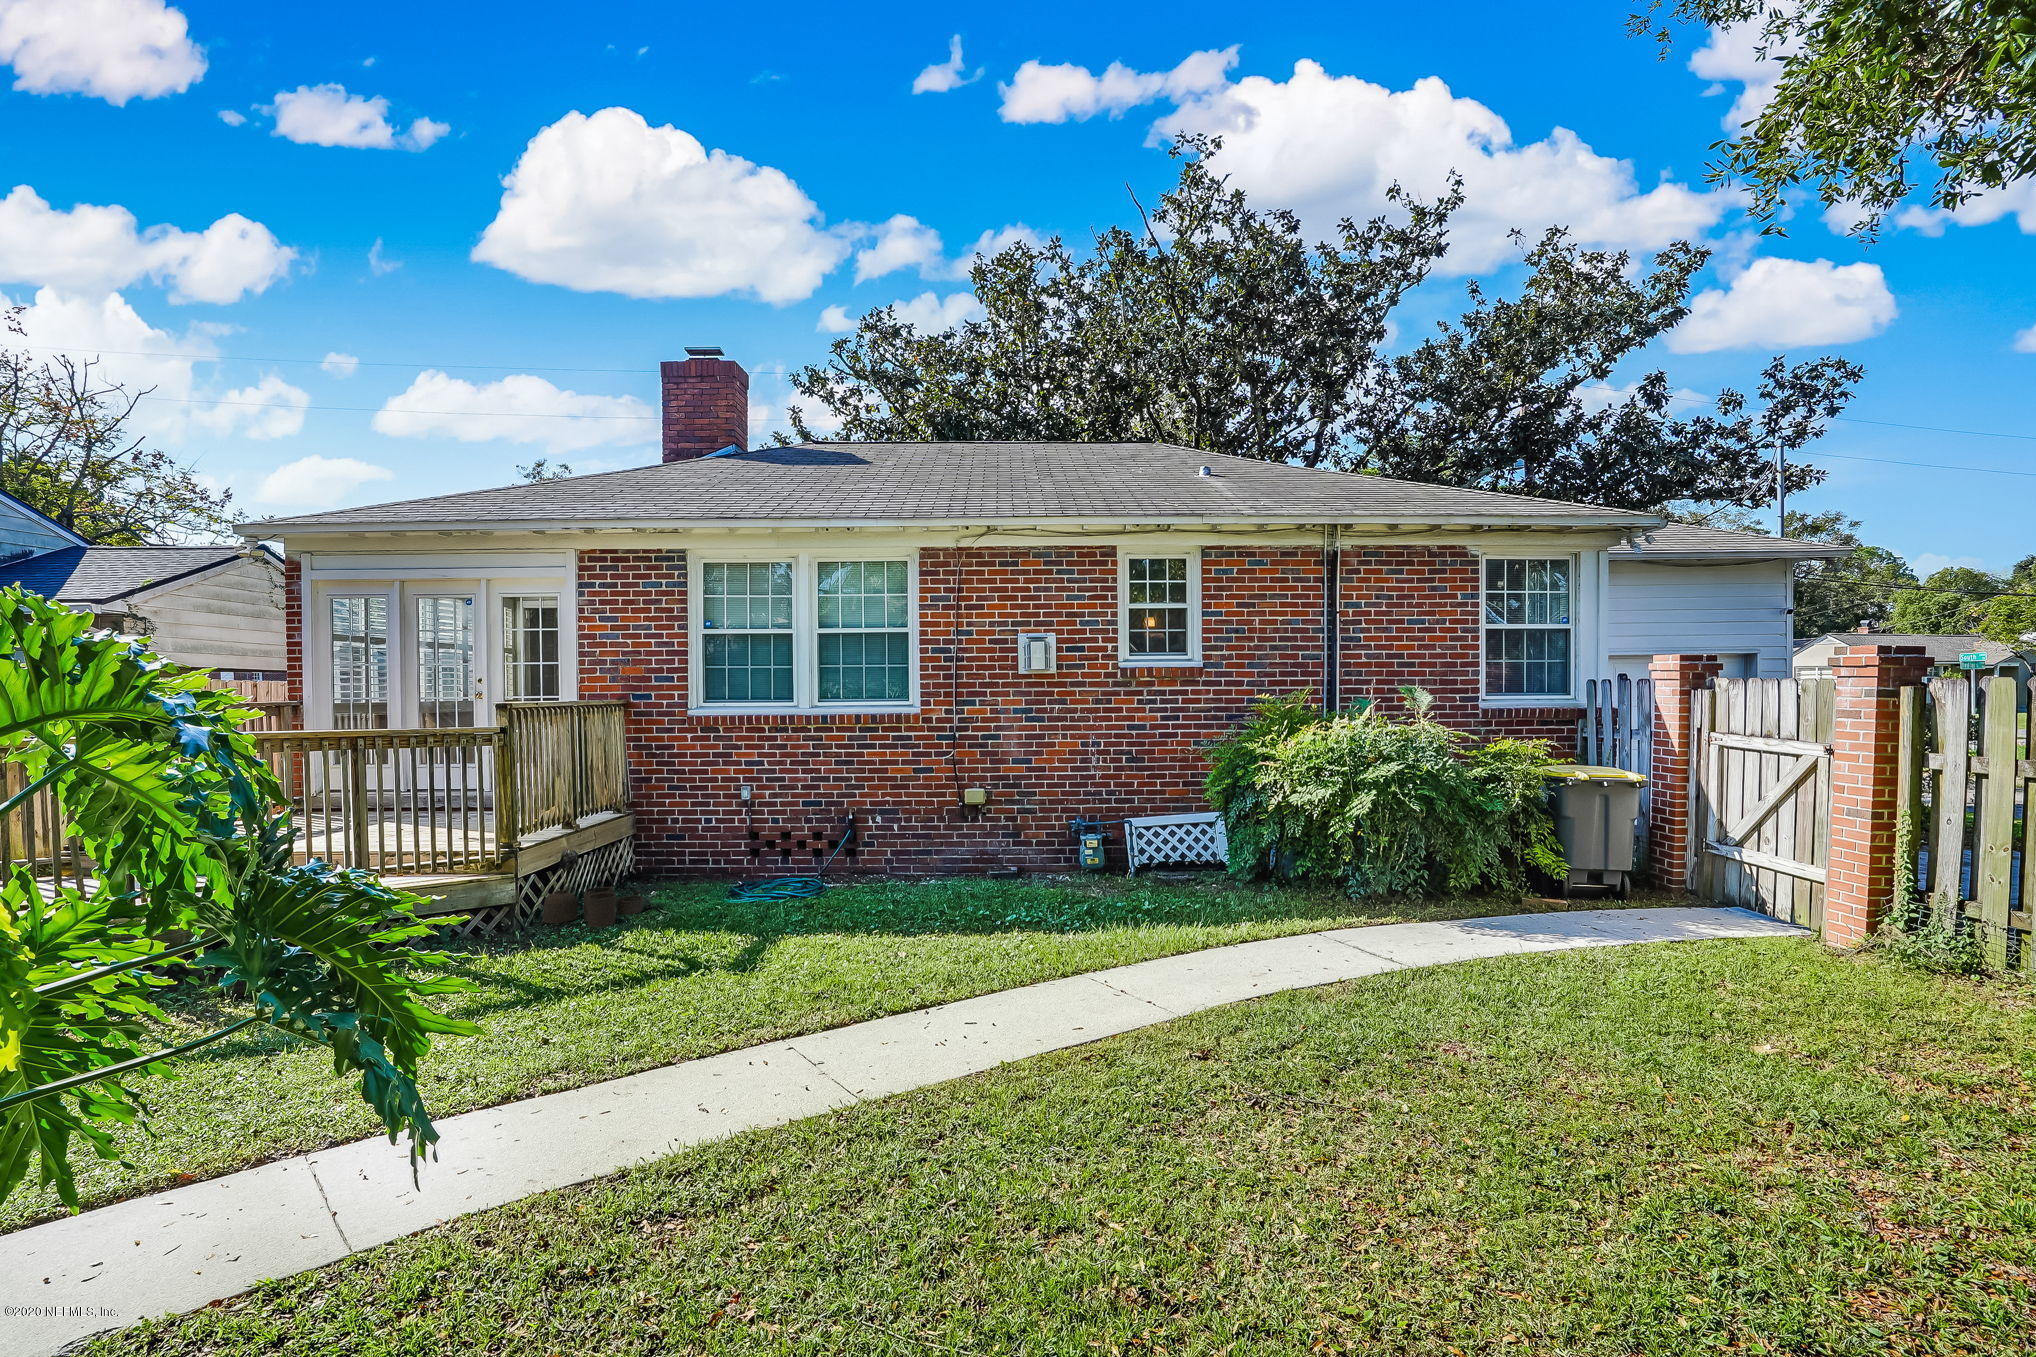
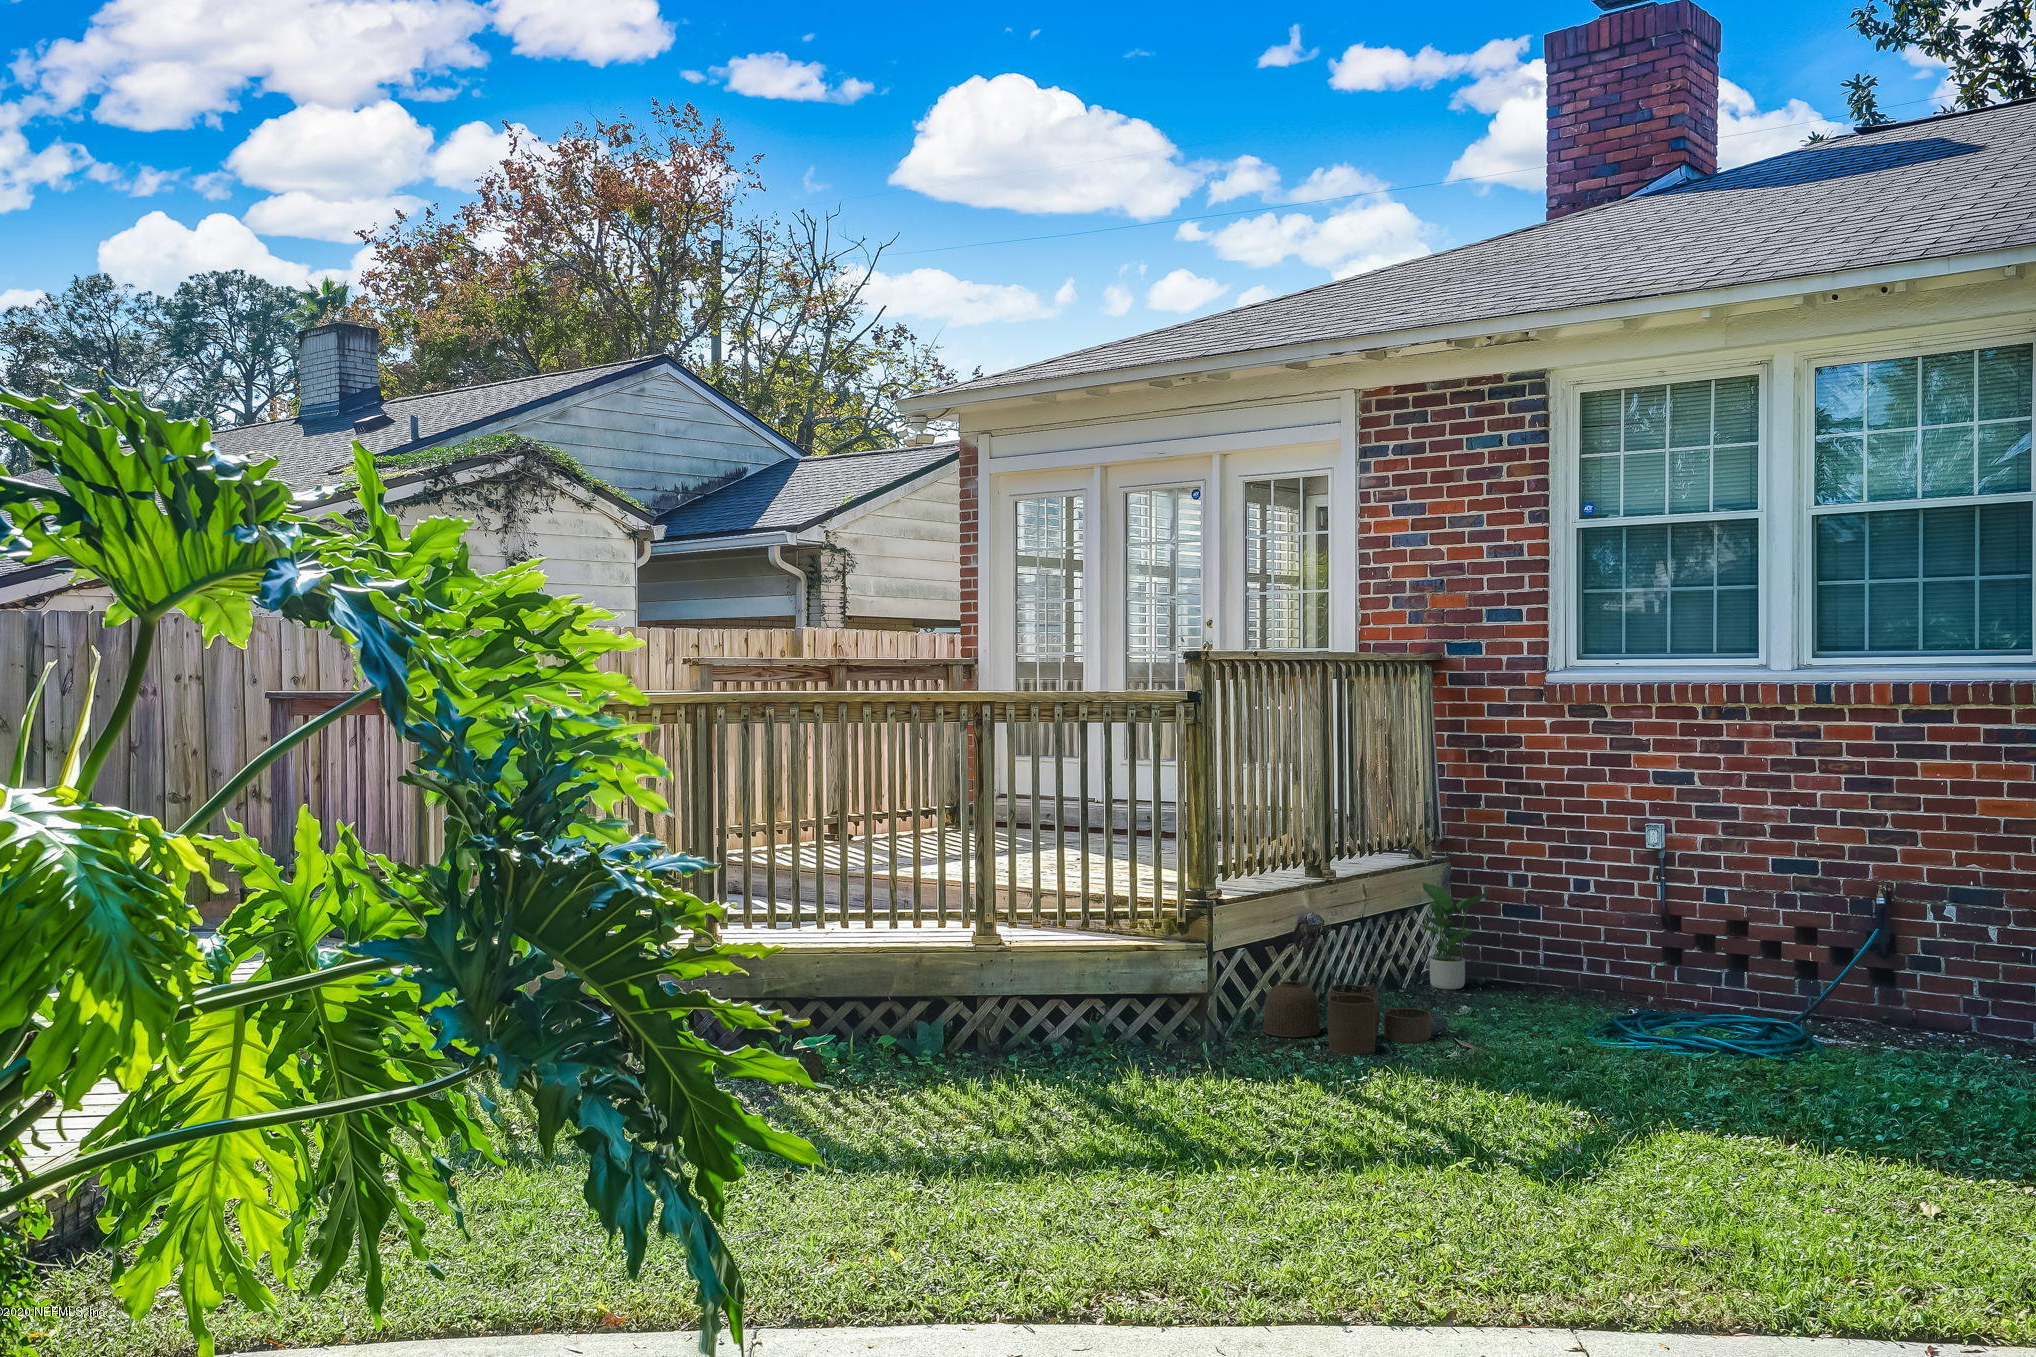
potted plant: none [618,826,662,882] -> present [1419,883,1491,989]

